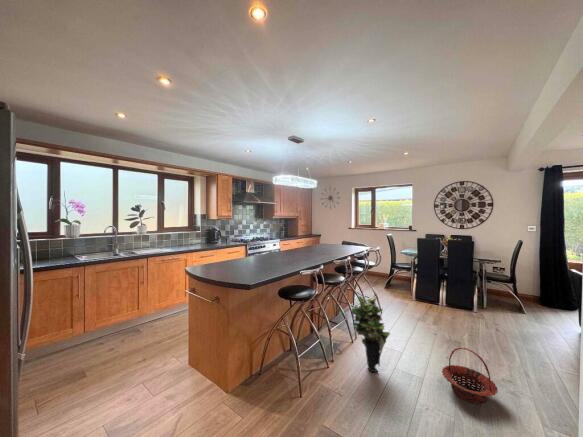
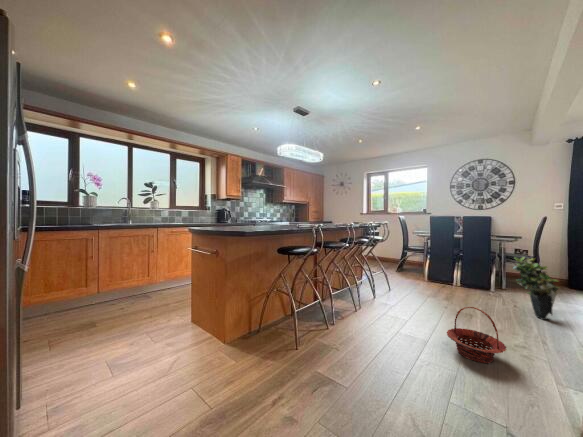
potted plant: present [351,296,390,372] -> present [513,257,559,320]

